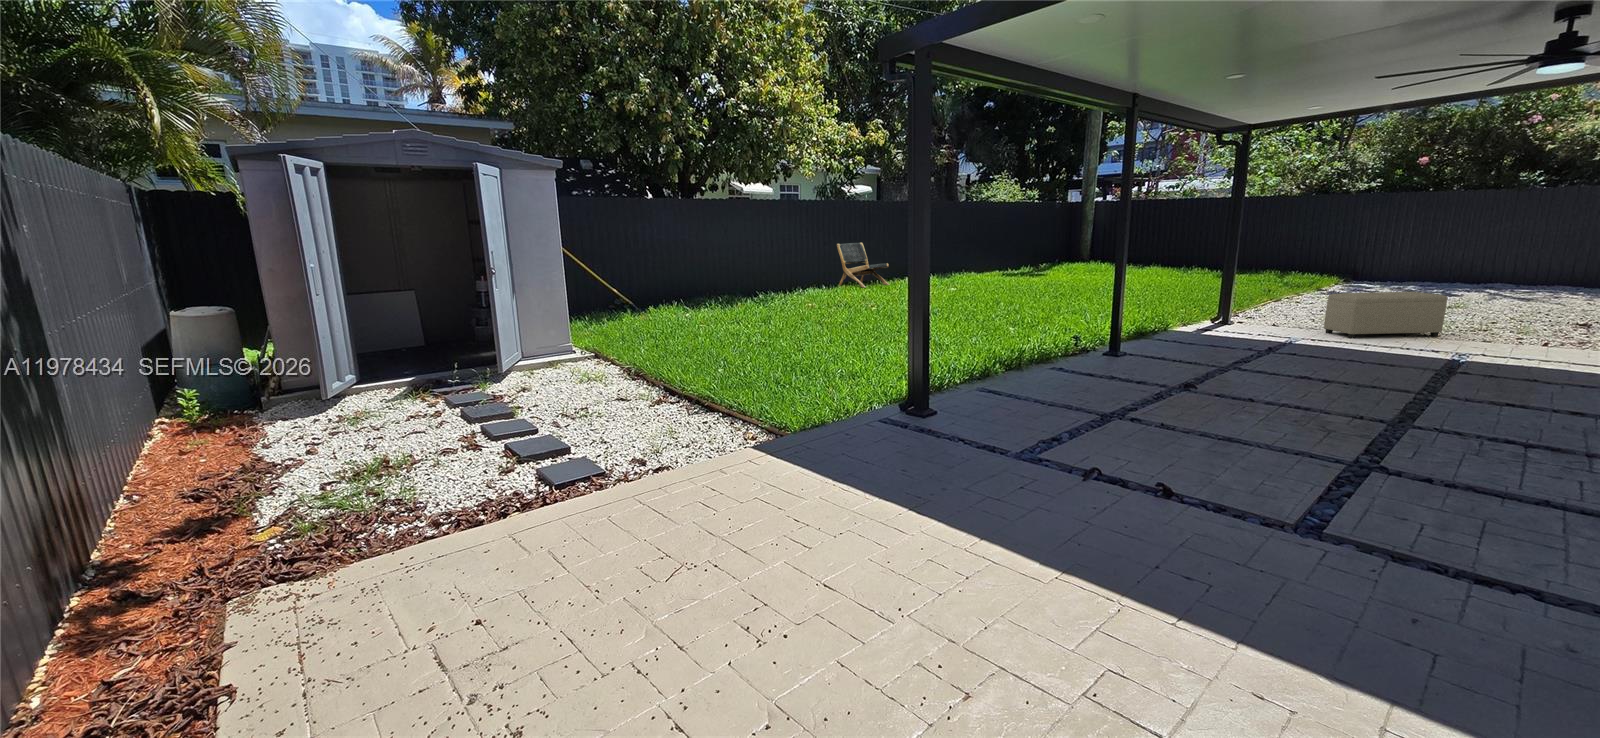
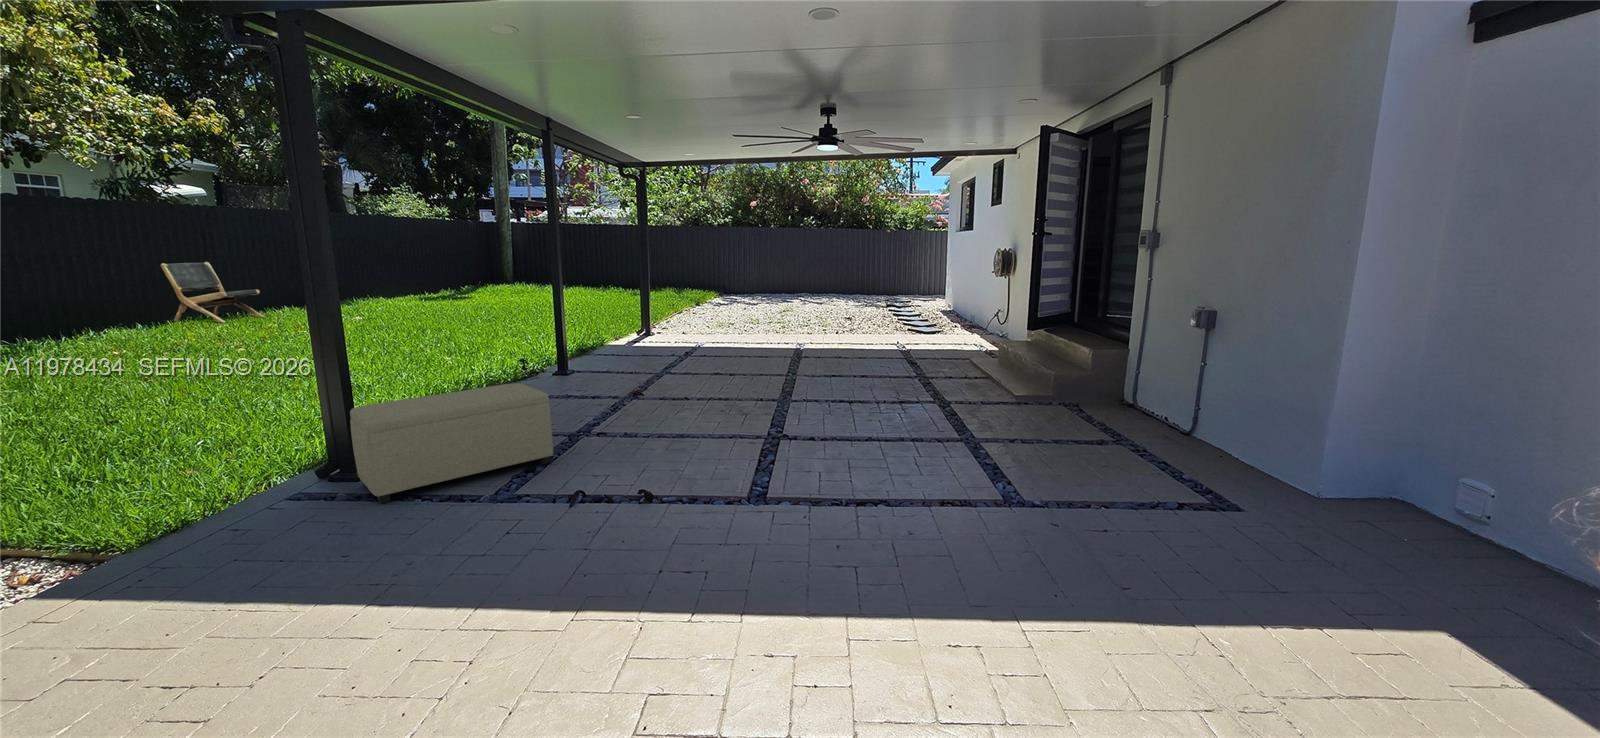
ottoman: present [1324,292,1448,338] -> present [350,383,553,504]

